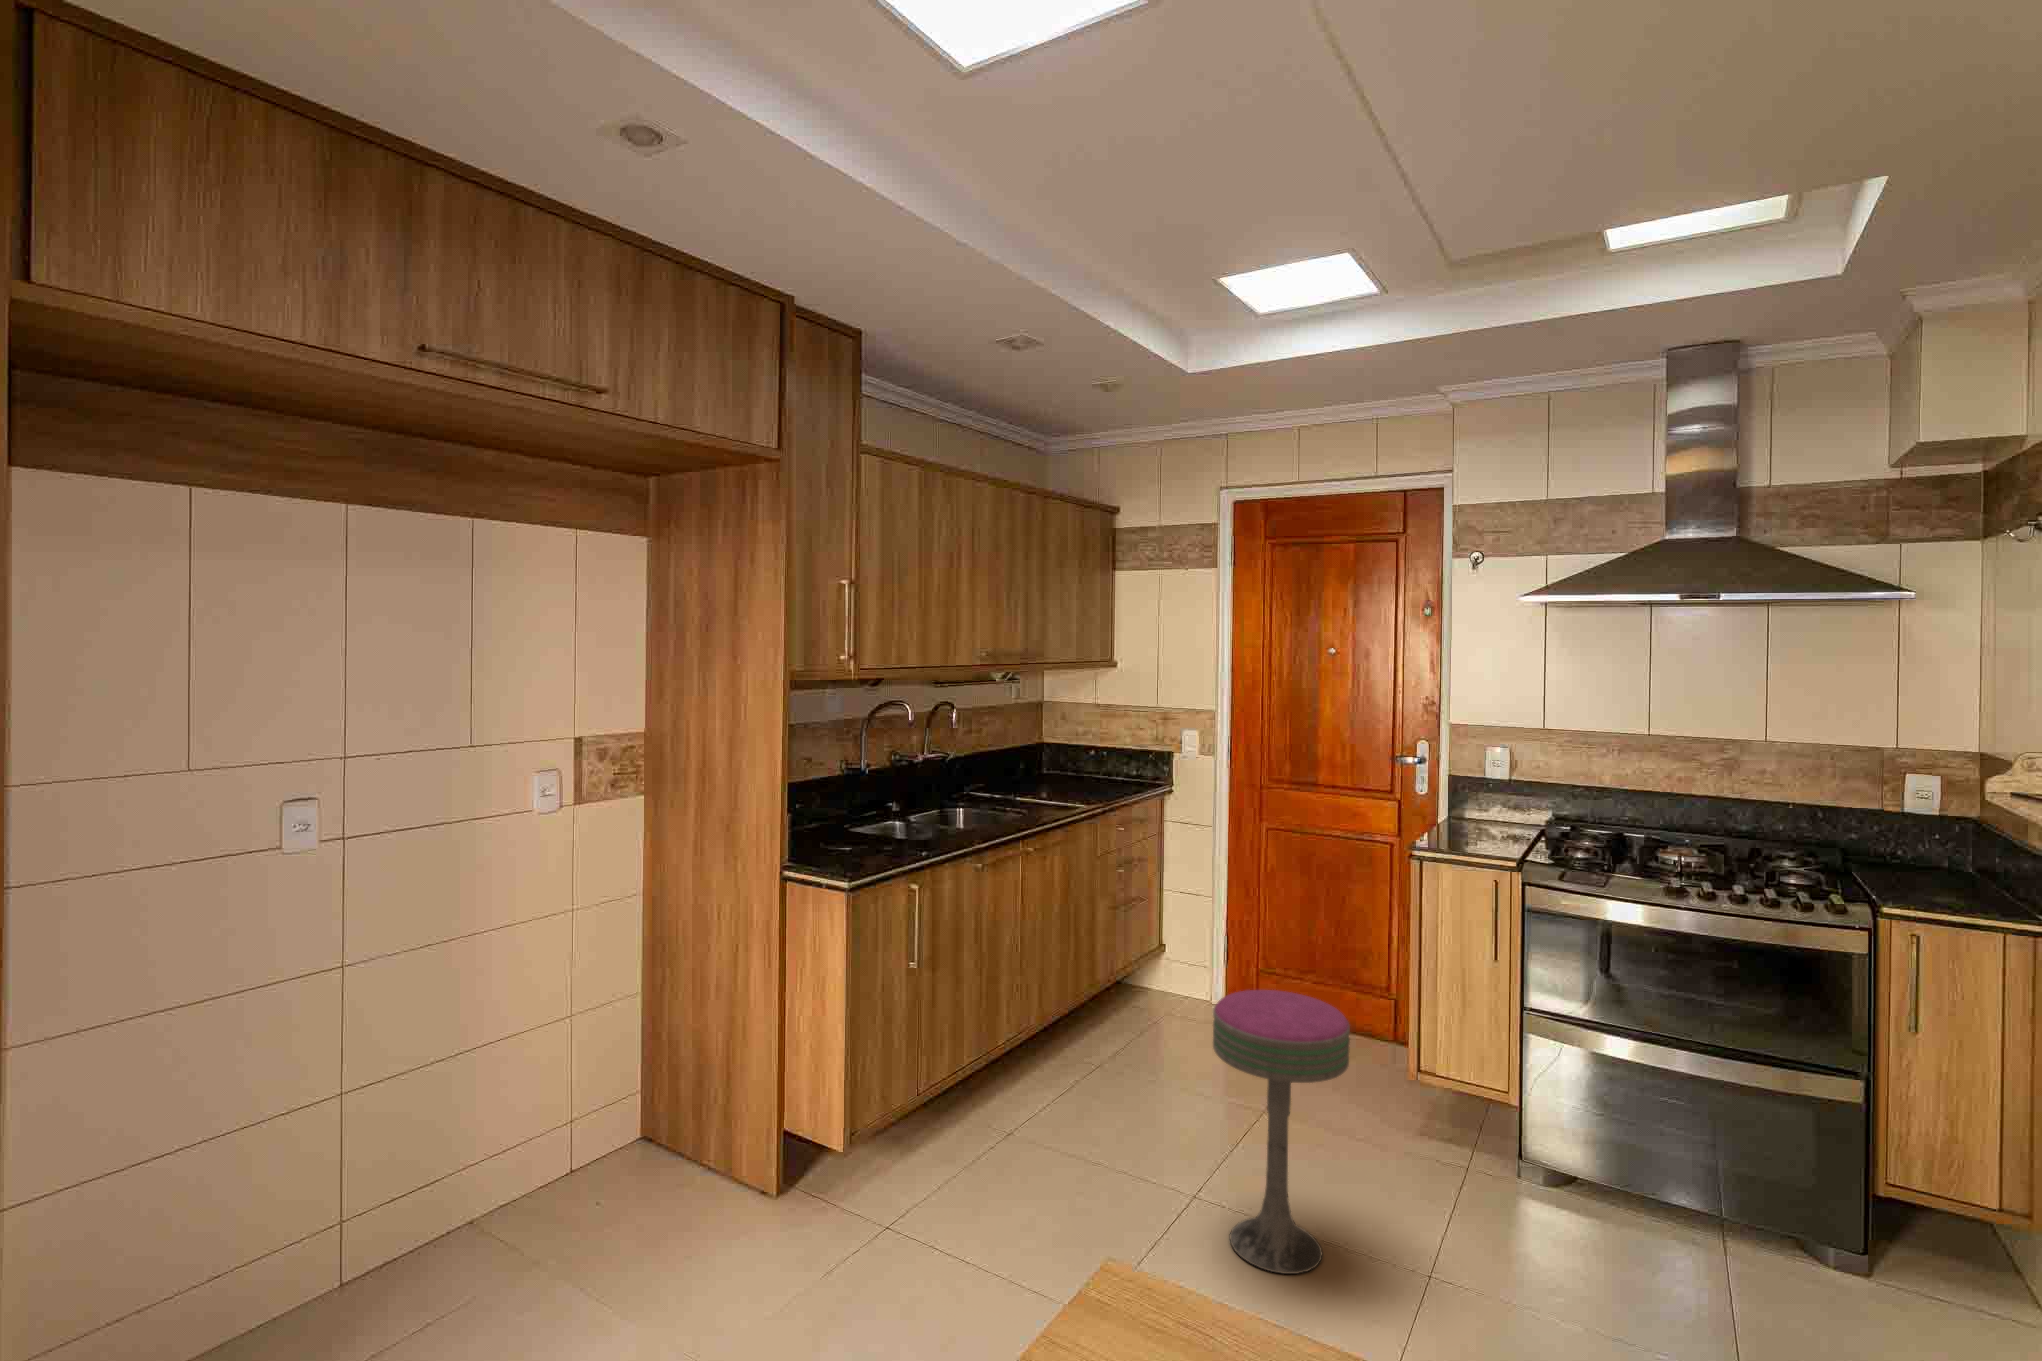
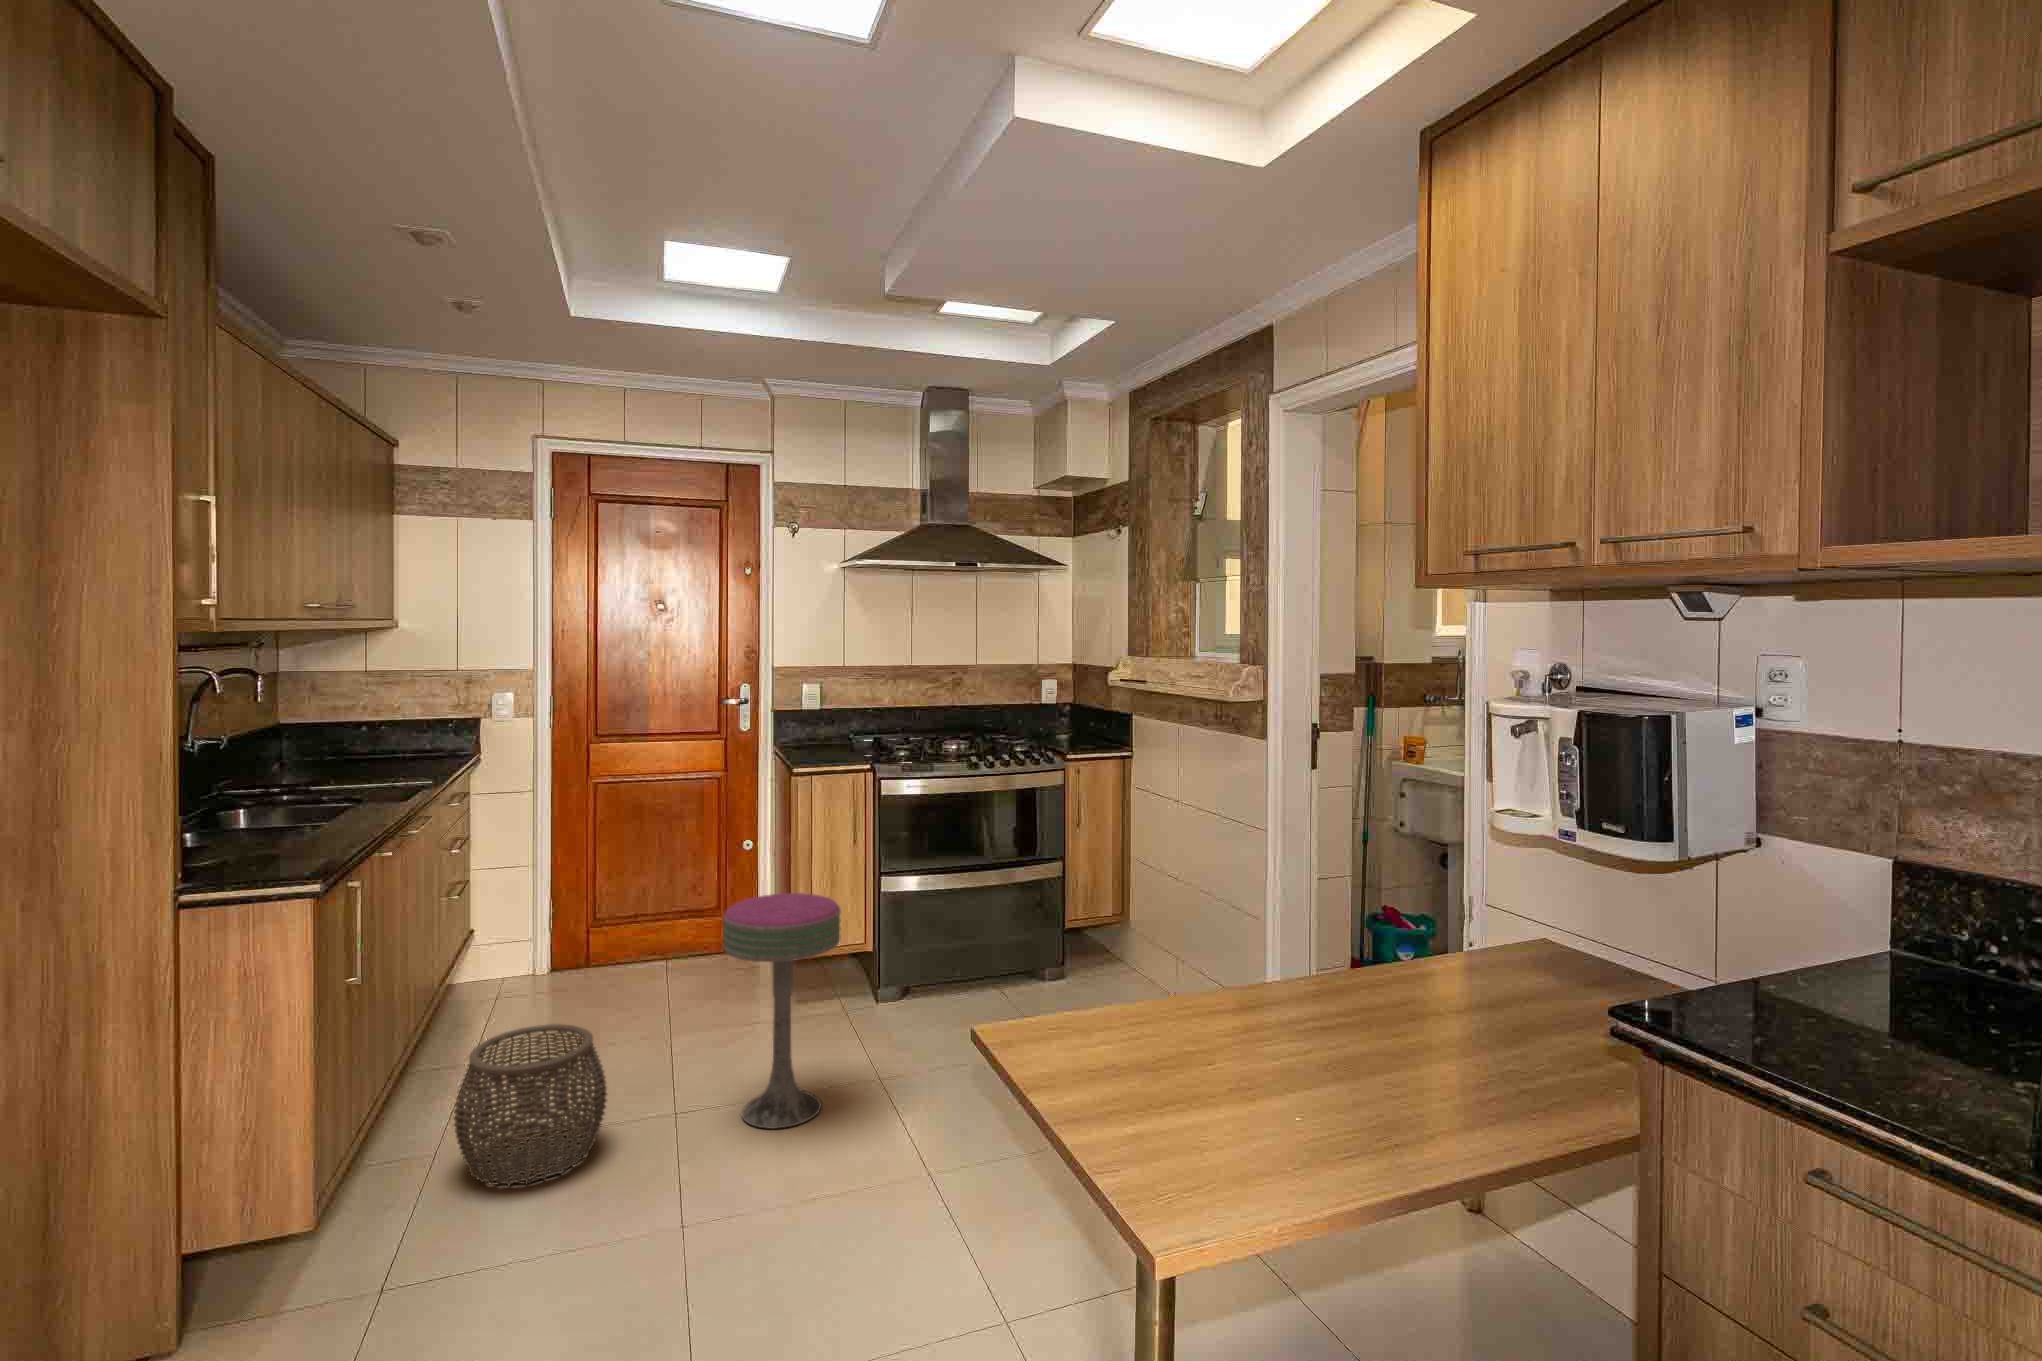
woven basket: none [987,1046,1113,1197] -> present [453,1024,607,1185]

